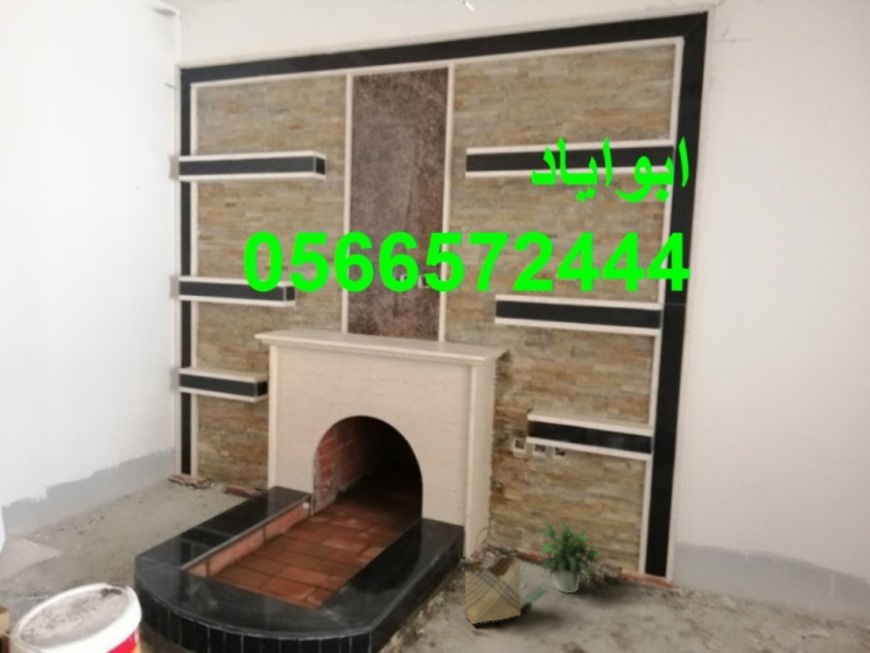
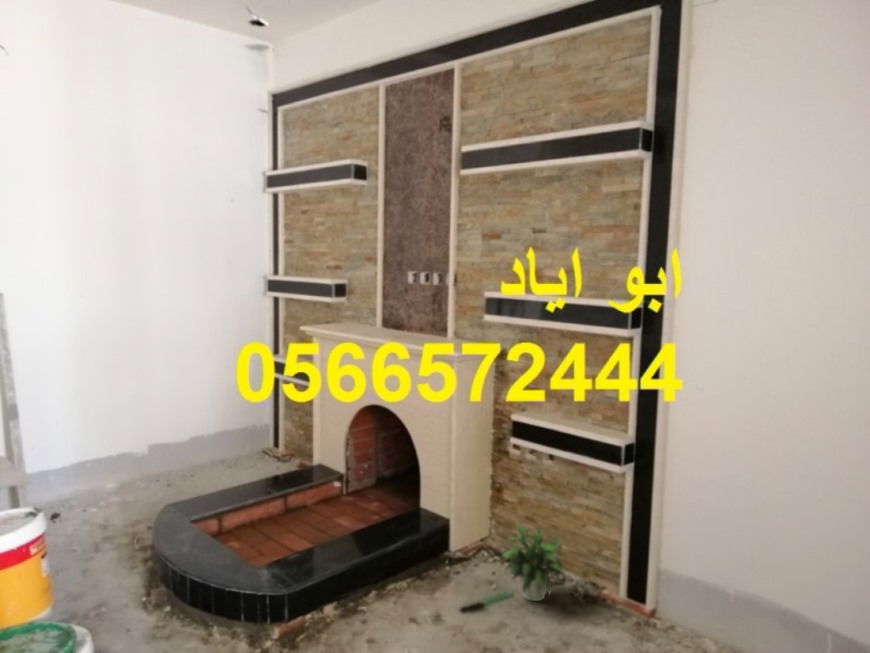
woven basket: present [464,528,521,624] -> none [404,522,465,611]

